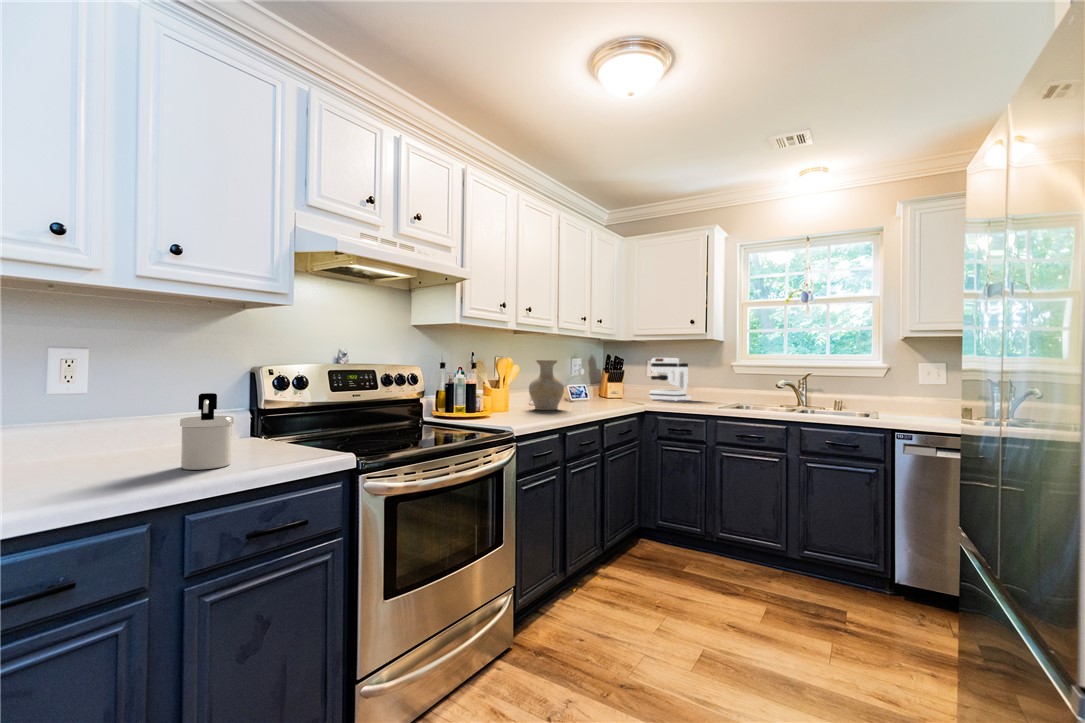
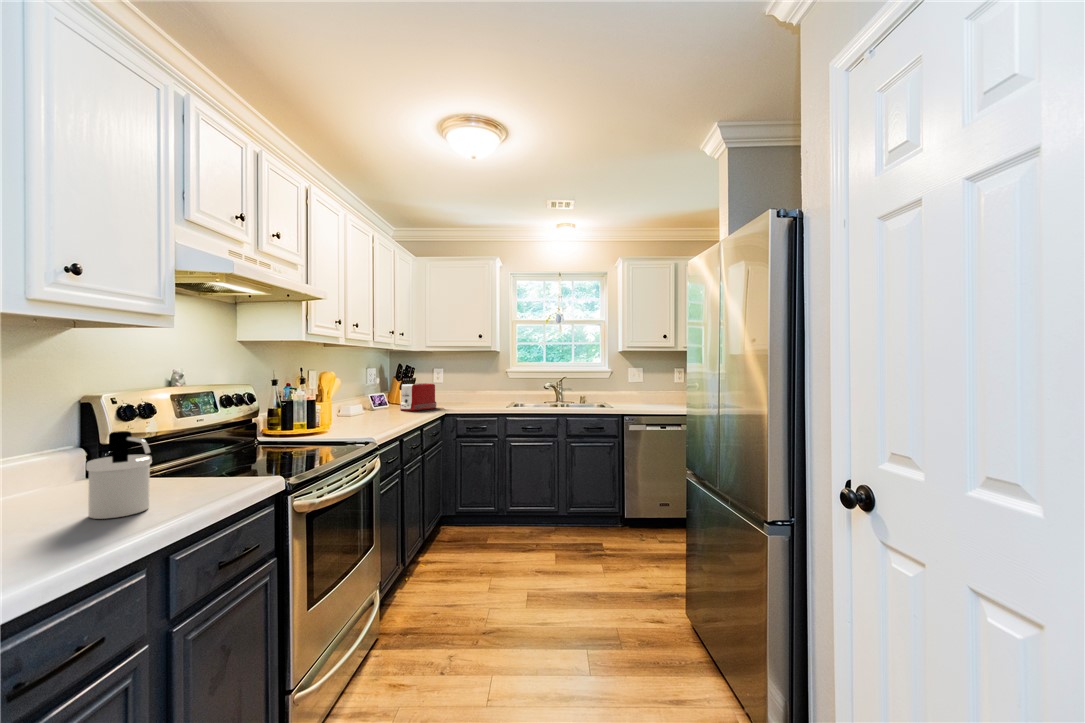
coffee maker: present [650,358,691,401] -> none [440,366,473,403]
vase: present [529,360,564,410] -> none [348,372,384,419]
toaster: none [594,376,636,405] -> present [400,383,437,411]

